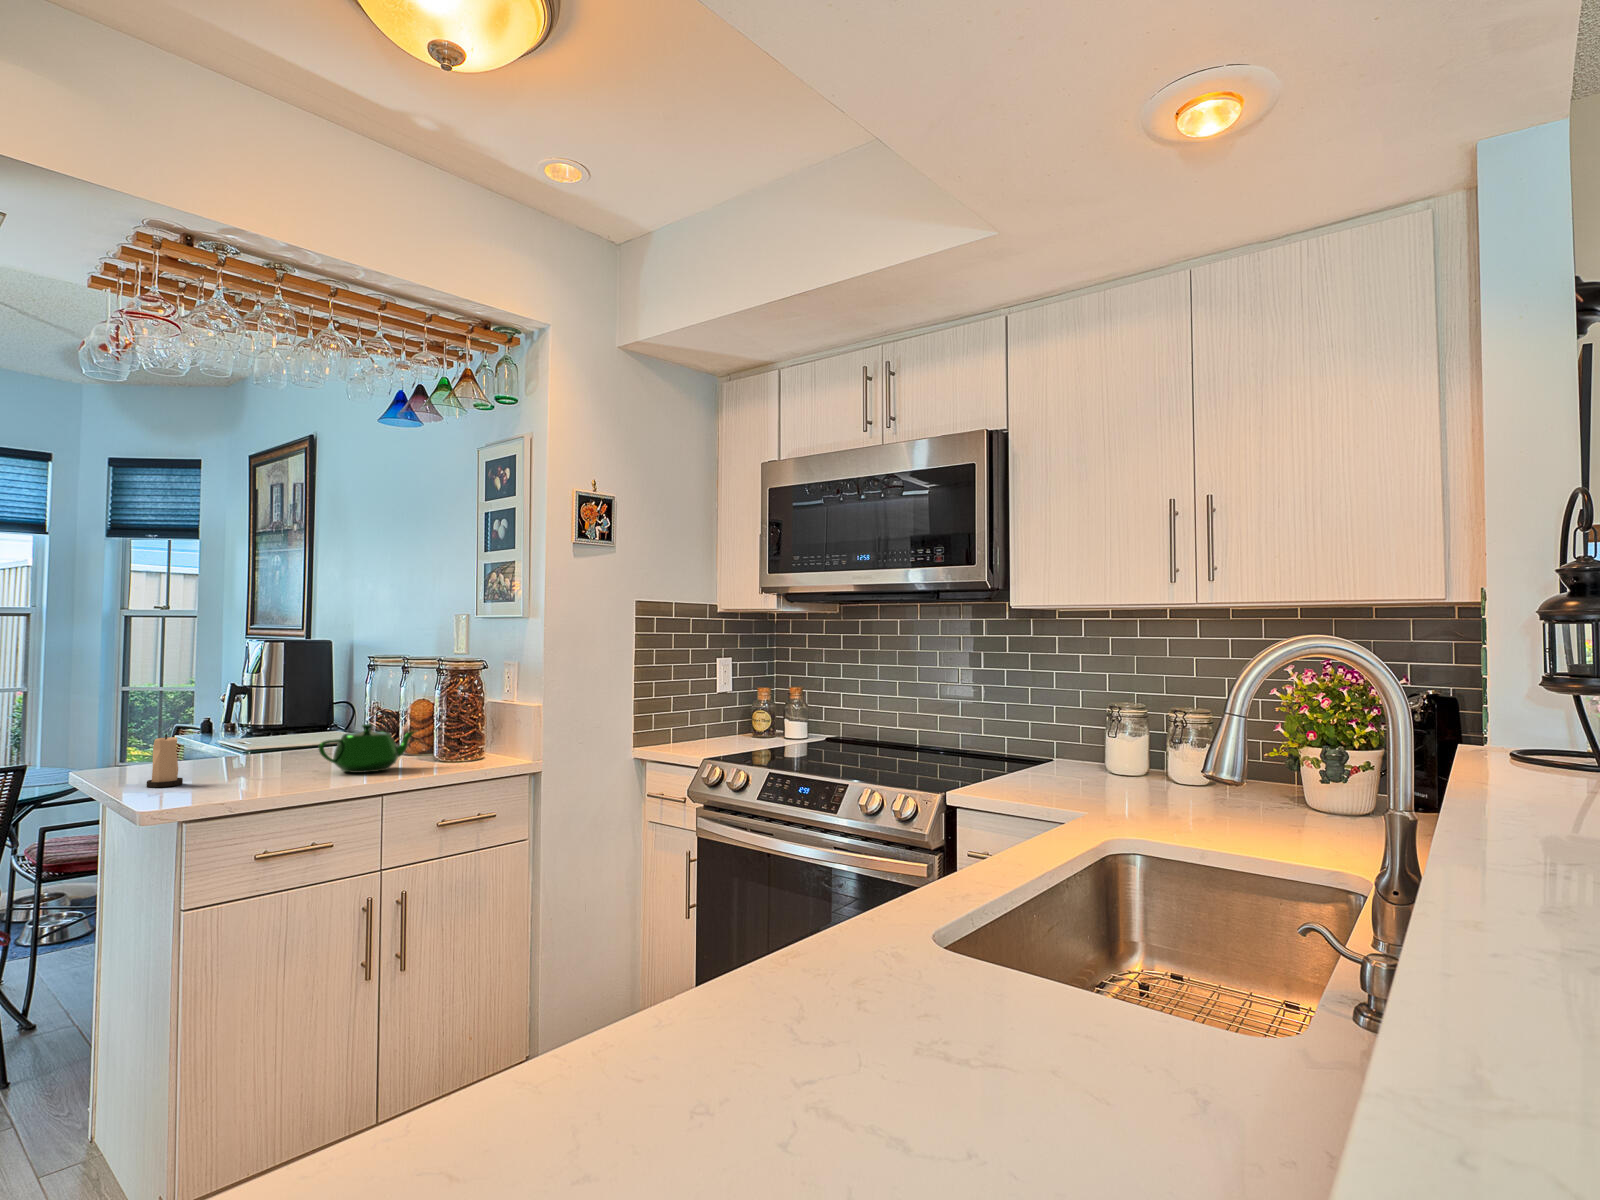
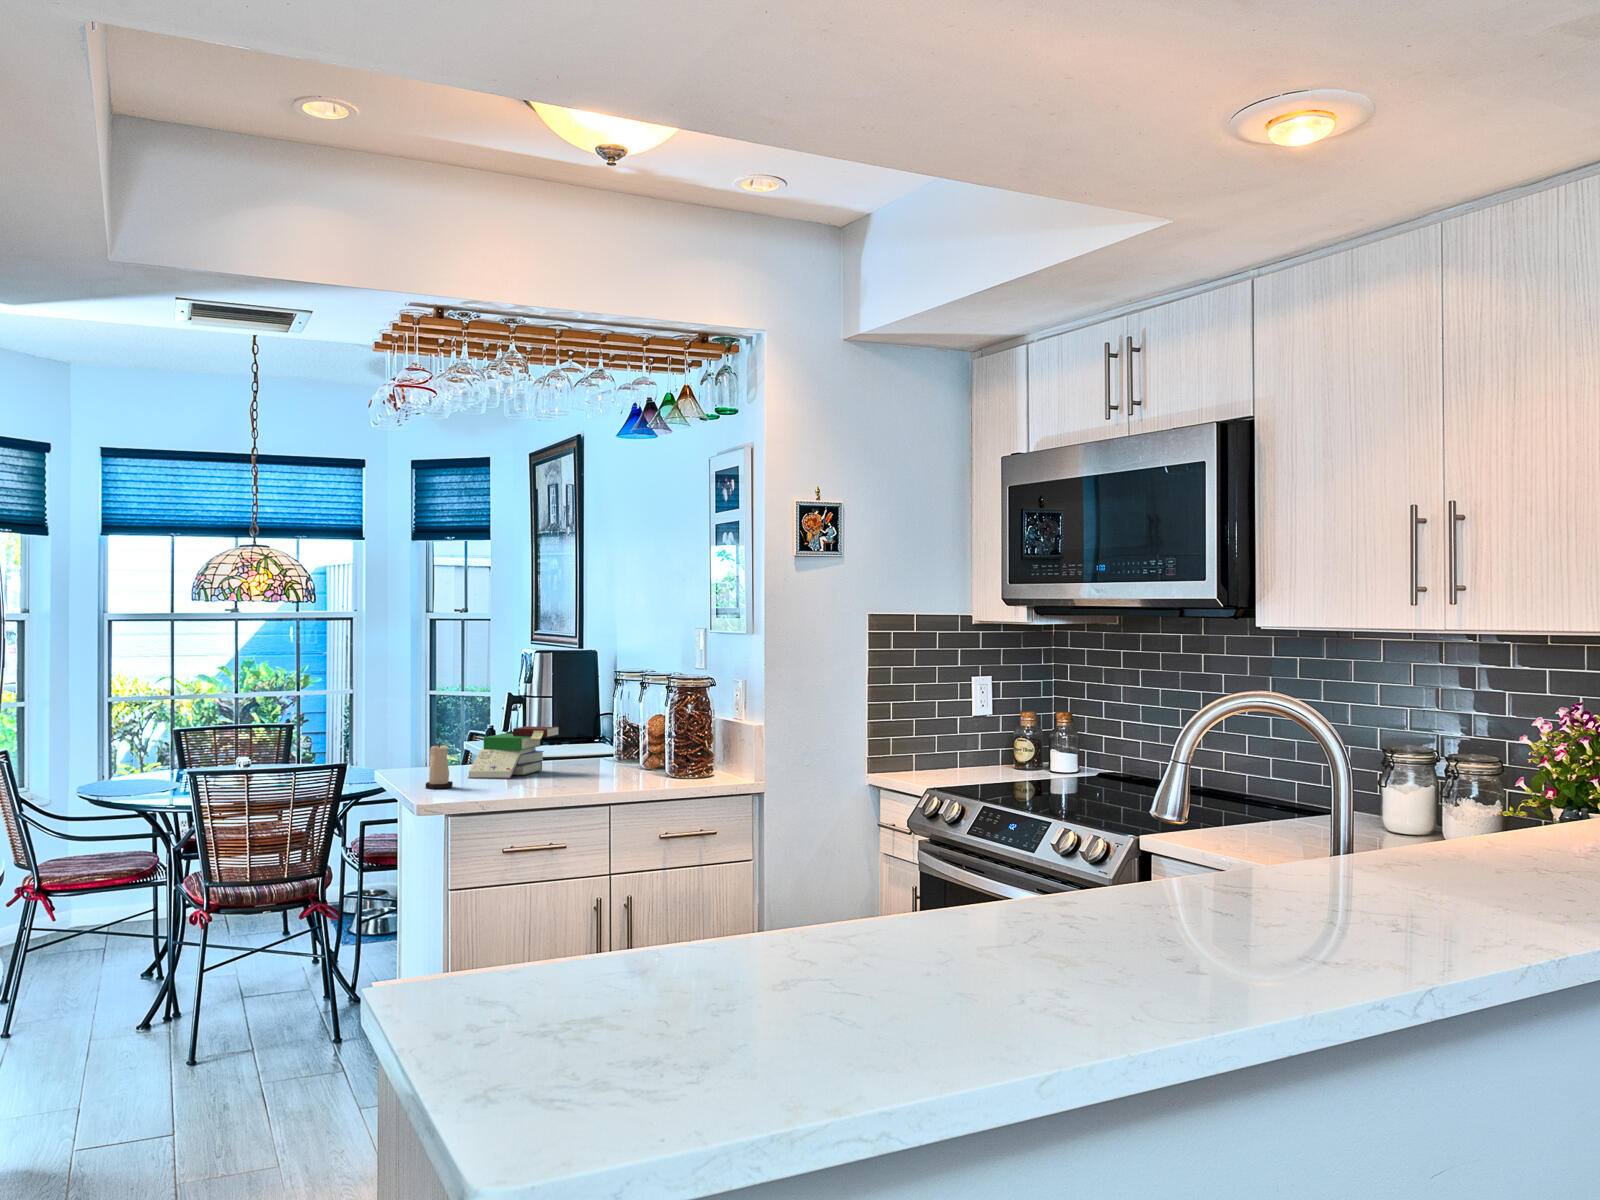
book: none [198,714,309,773] -> present [468,726,558,779]
teapot: present [318,724,416,773] -> none [559,739,647,785]

